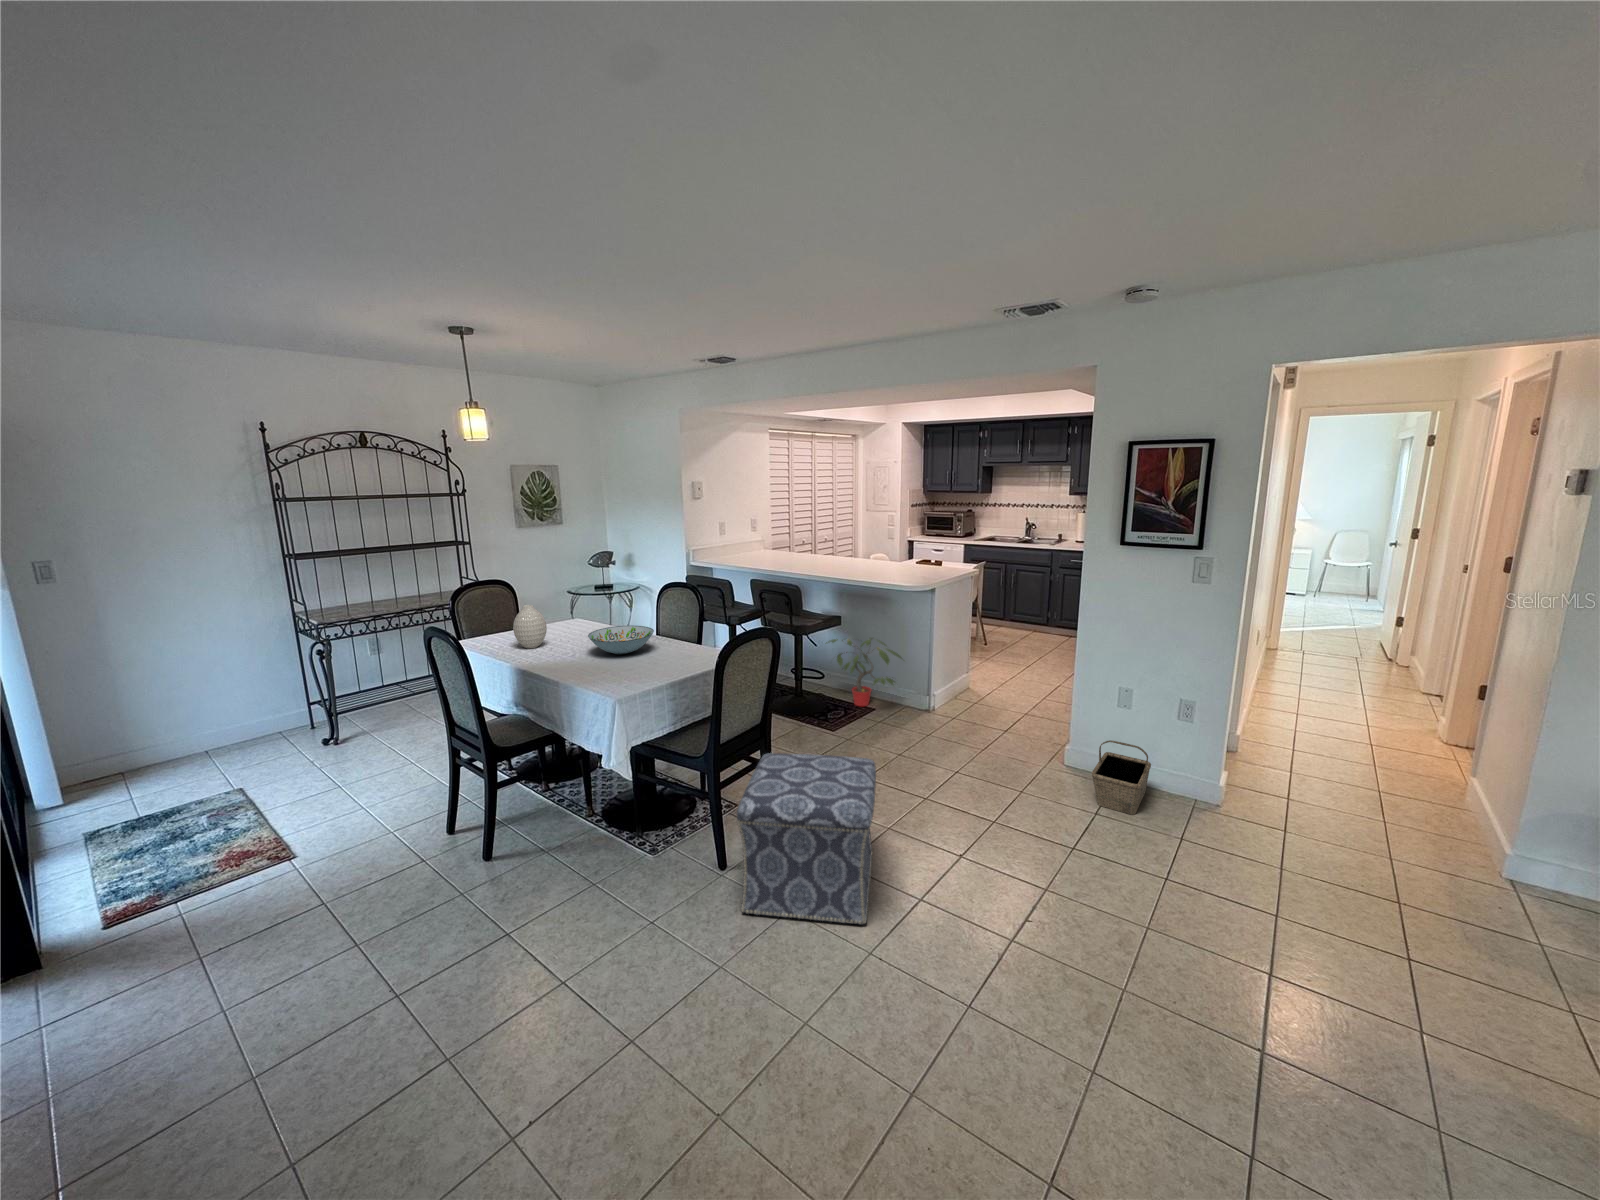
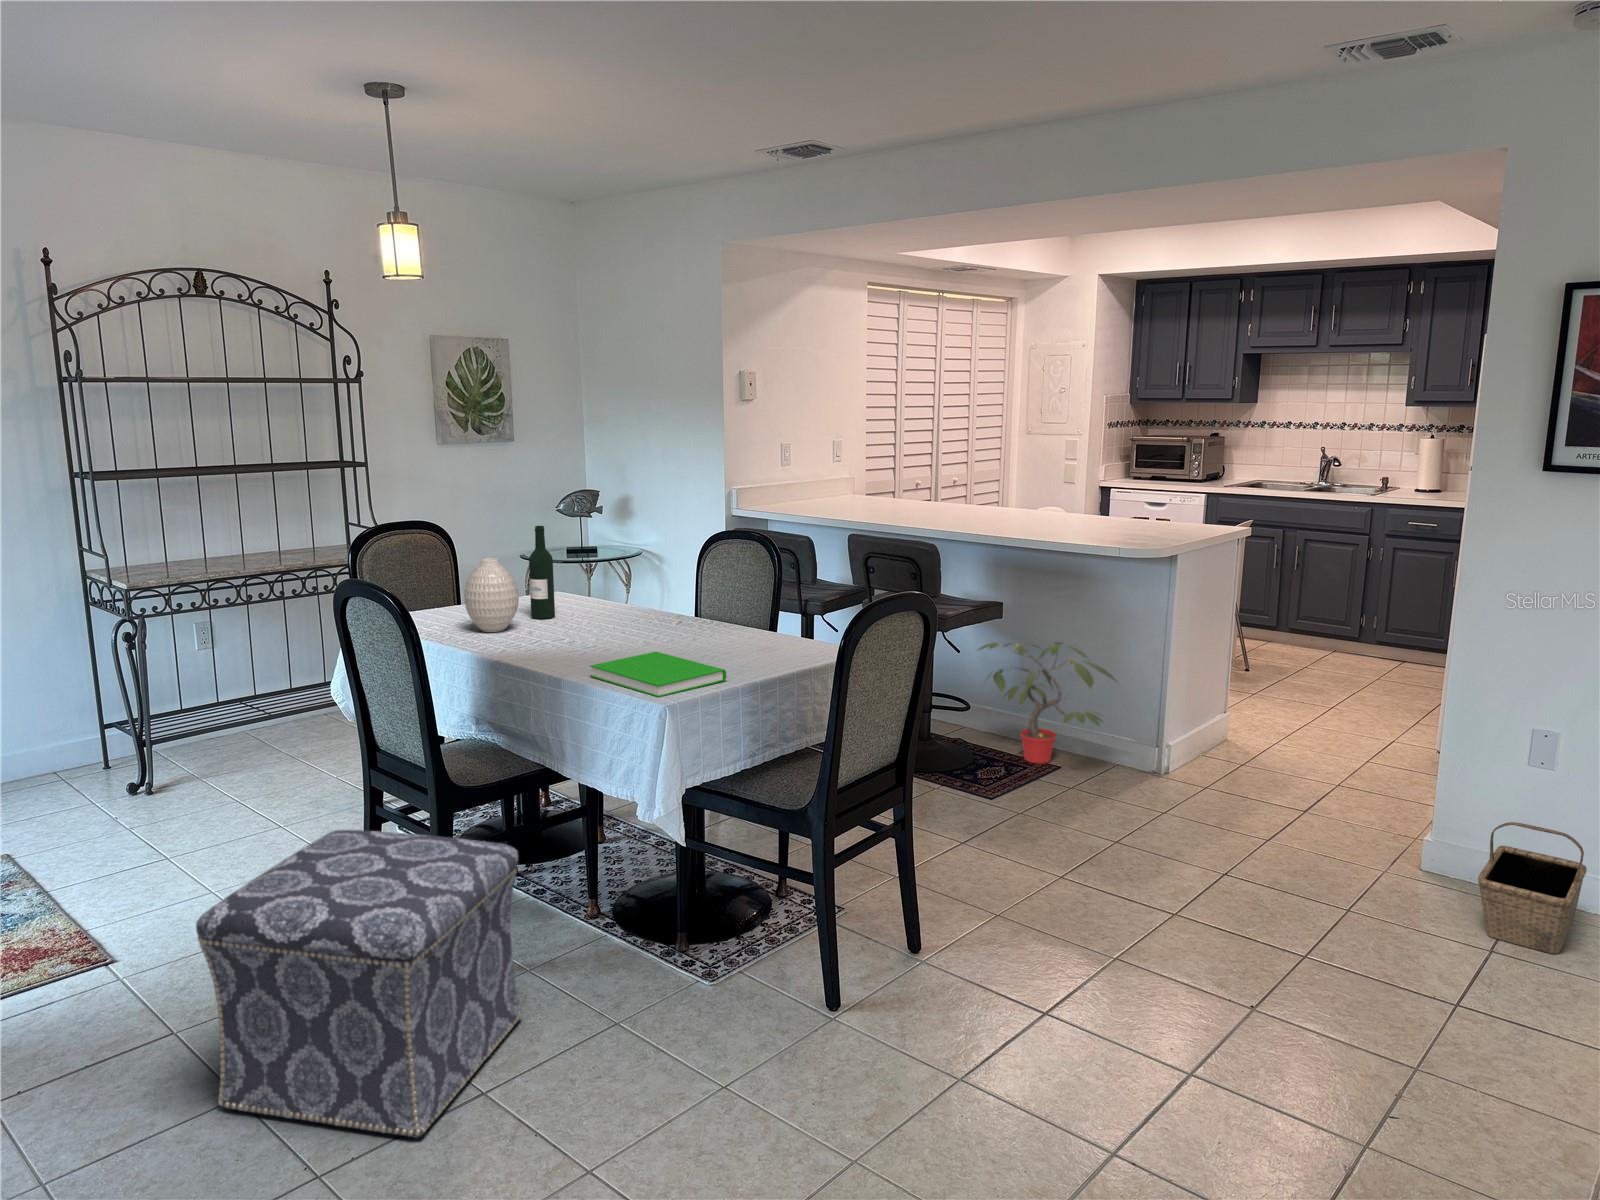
wine bottle: none [555,584,572,638] -> present [529,526,555,619]
decorative bowl: present [588,626,654,654] -> none [594,598,704,644]
book: none [579,661,659,692] -> present [590,652,726,697]
ottoman: present [737,753,876,925] -> present [196,830,522,1138]

